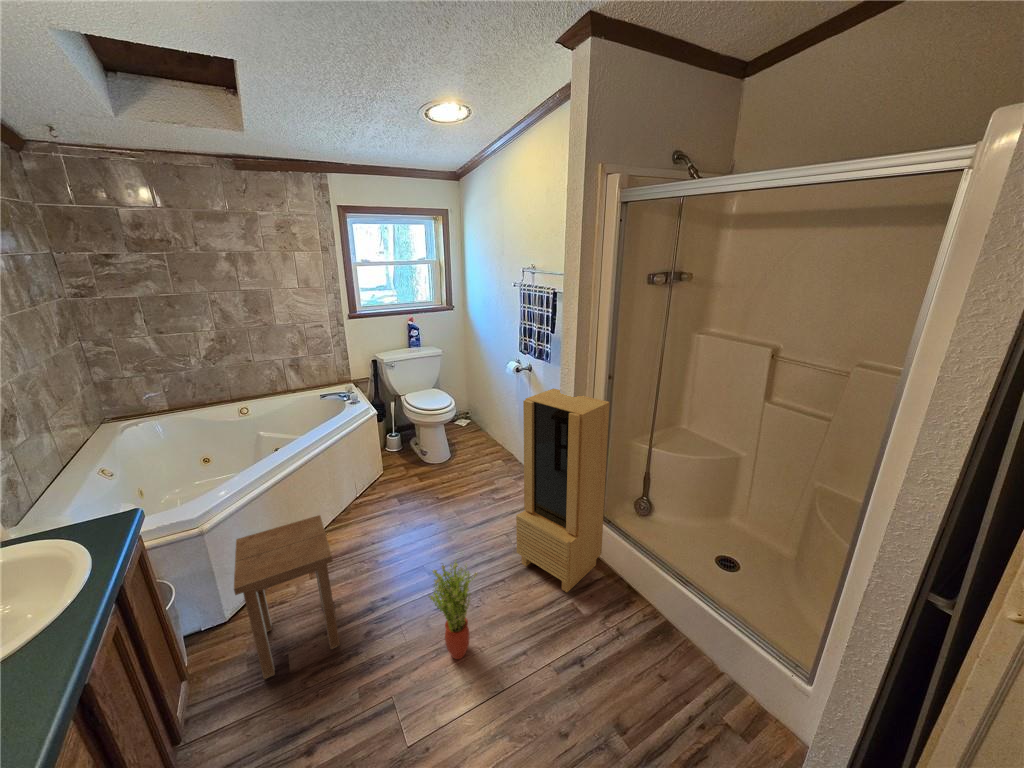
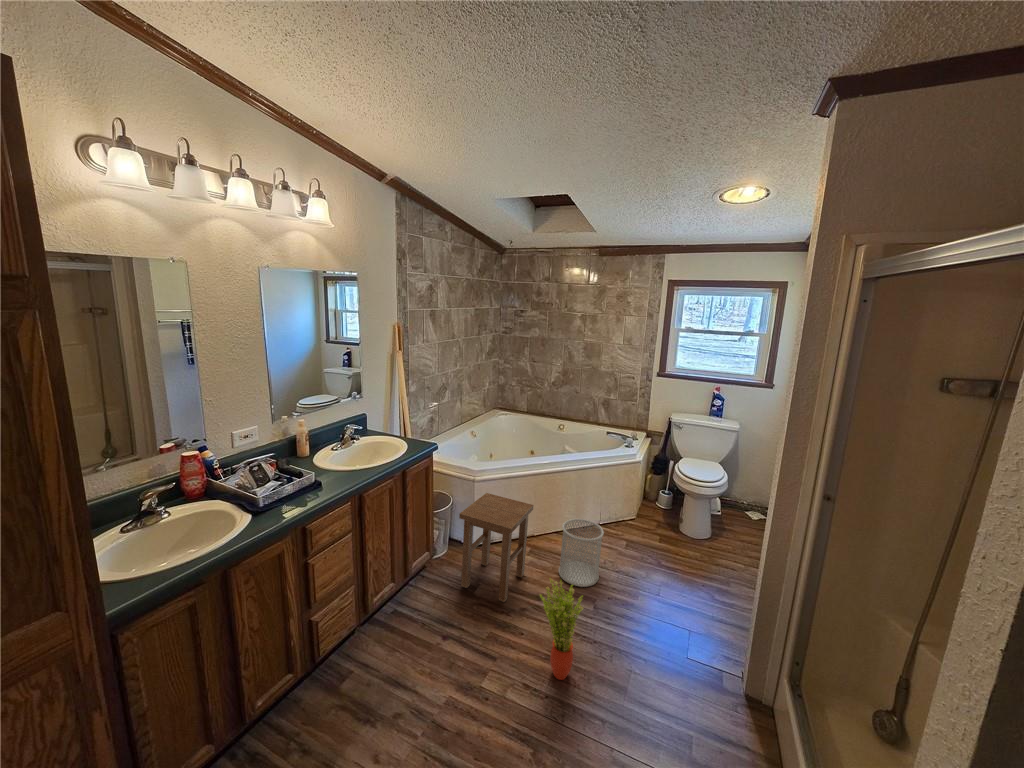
storage cabinet: present [516,388,610,592] -> none [678,483,822,744]
wastebasket: none [354,495,408,573] -> present [559,519,604,587]

